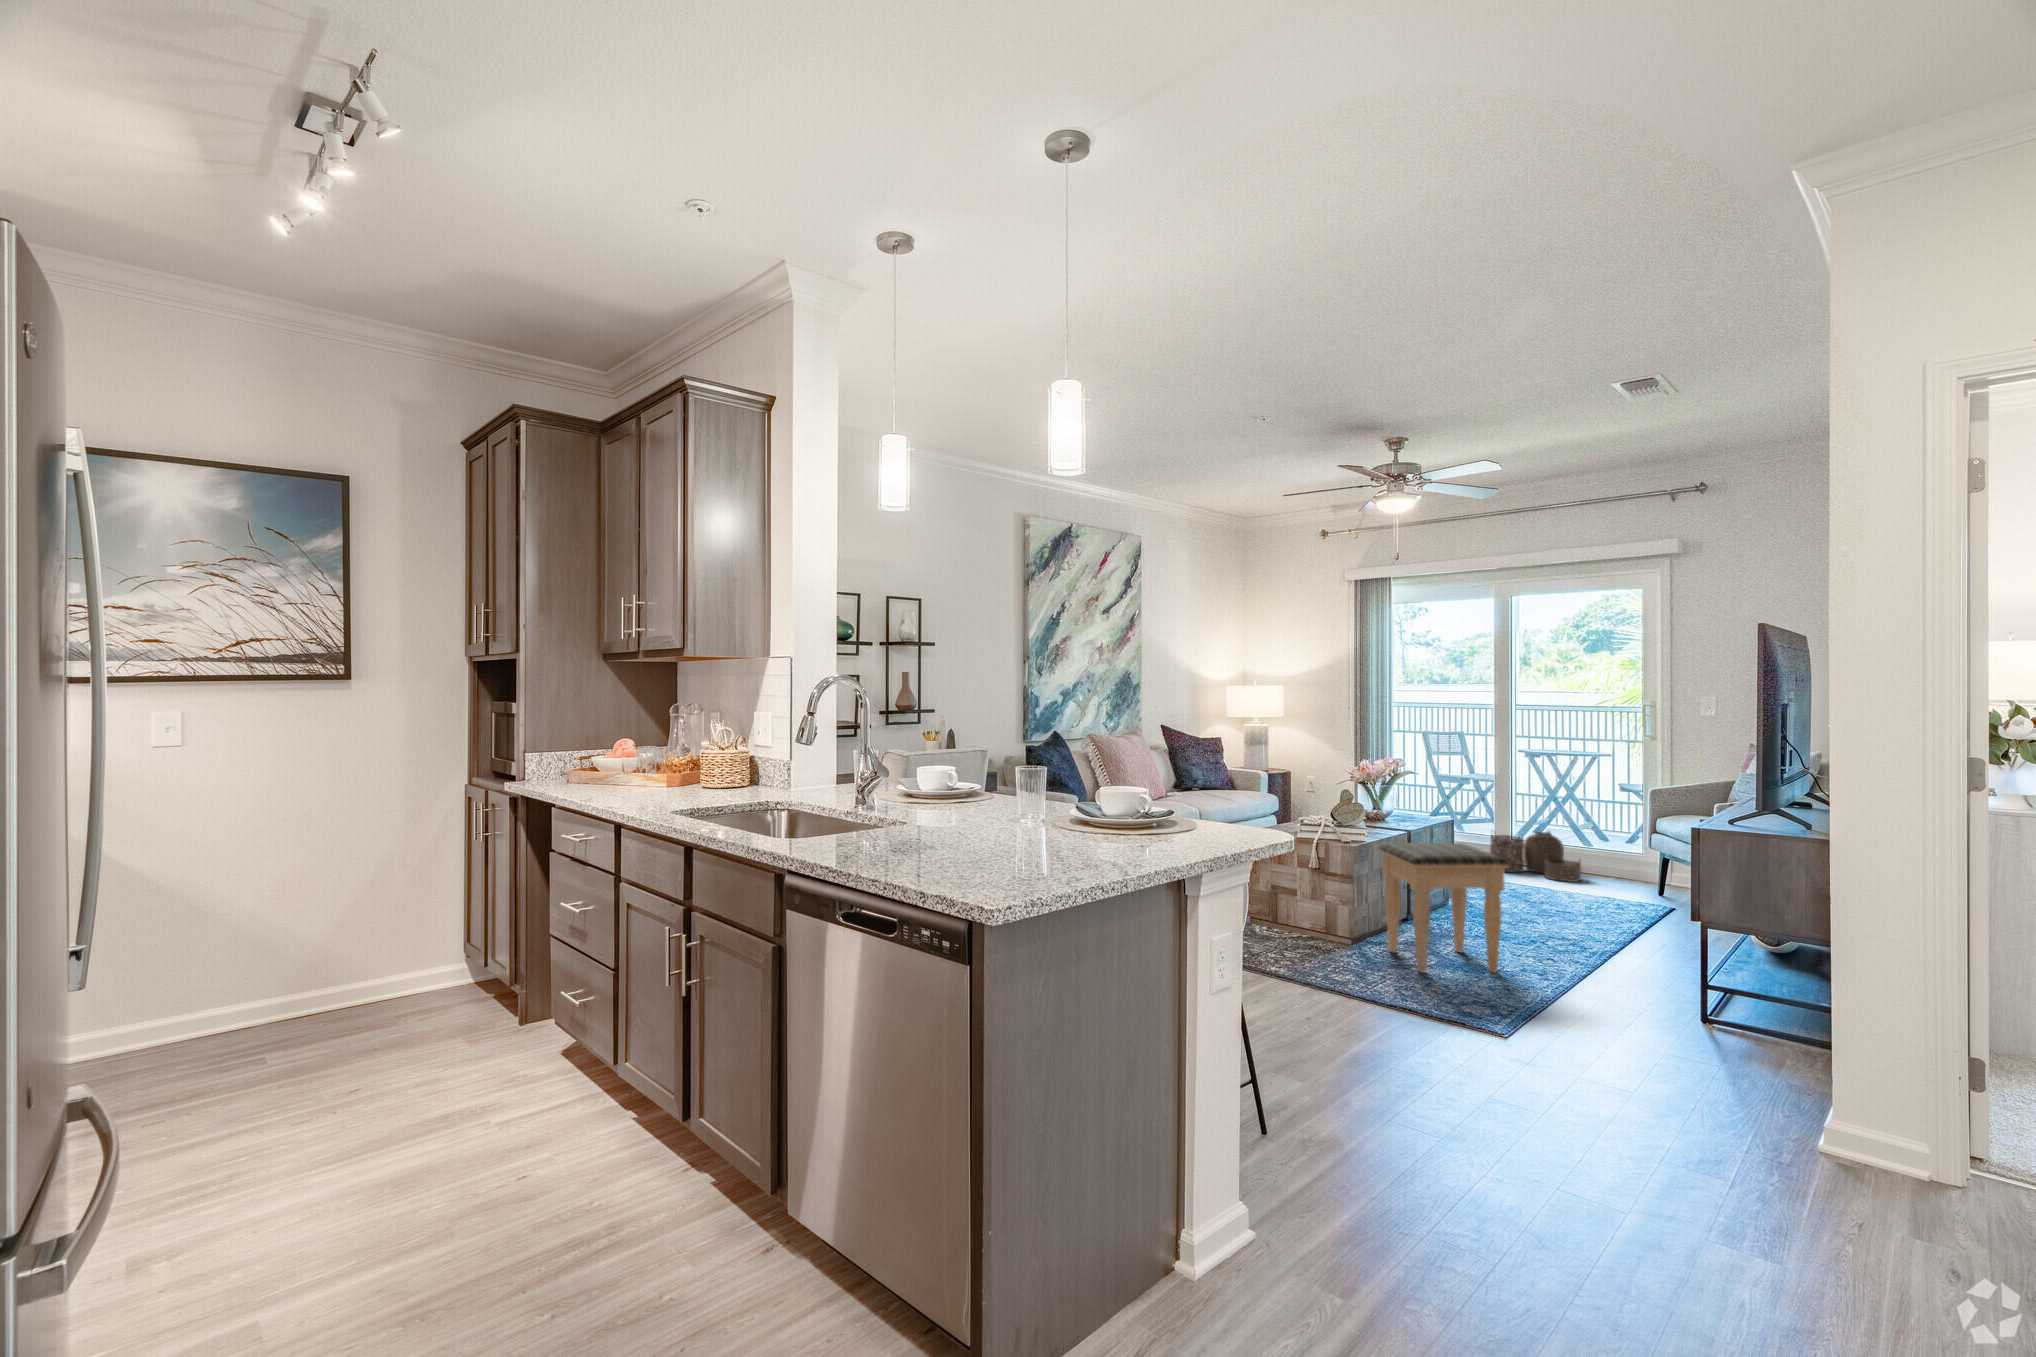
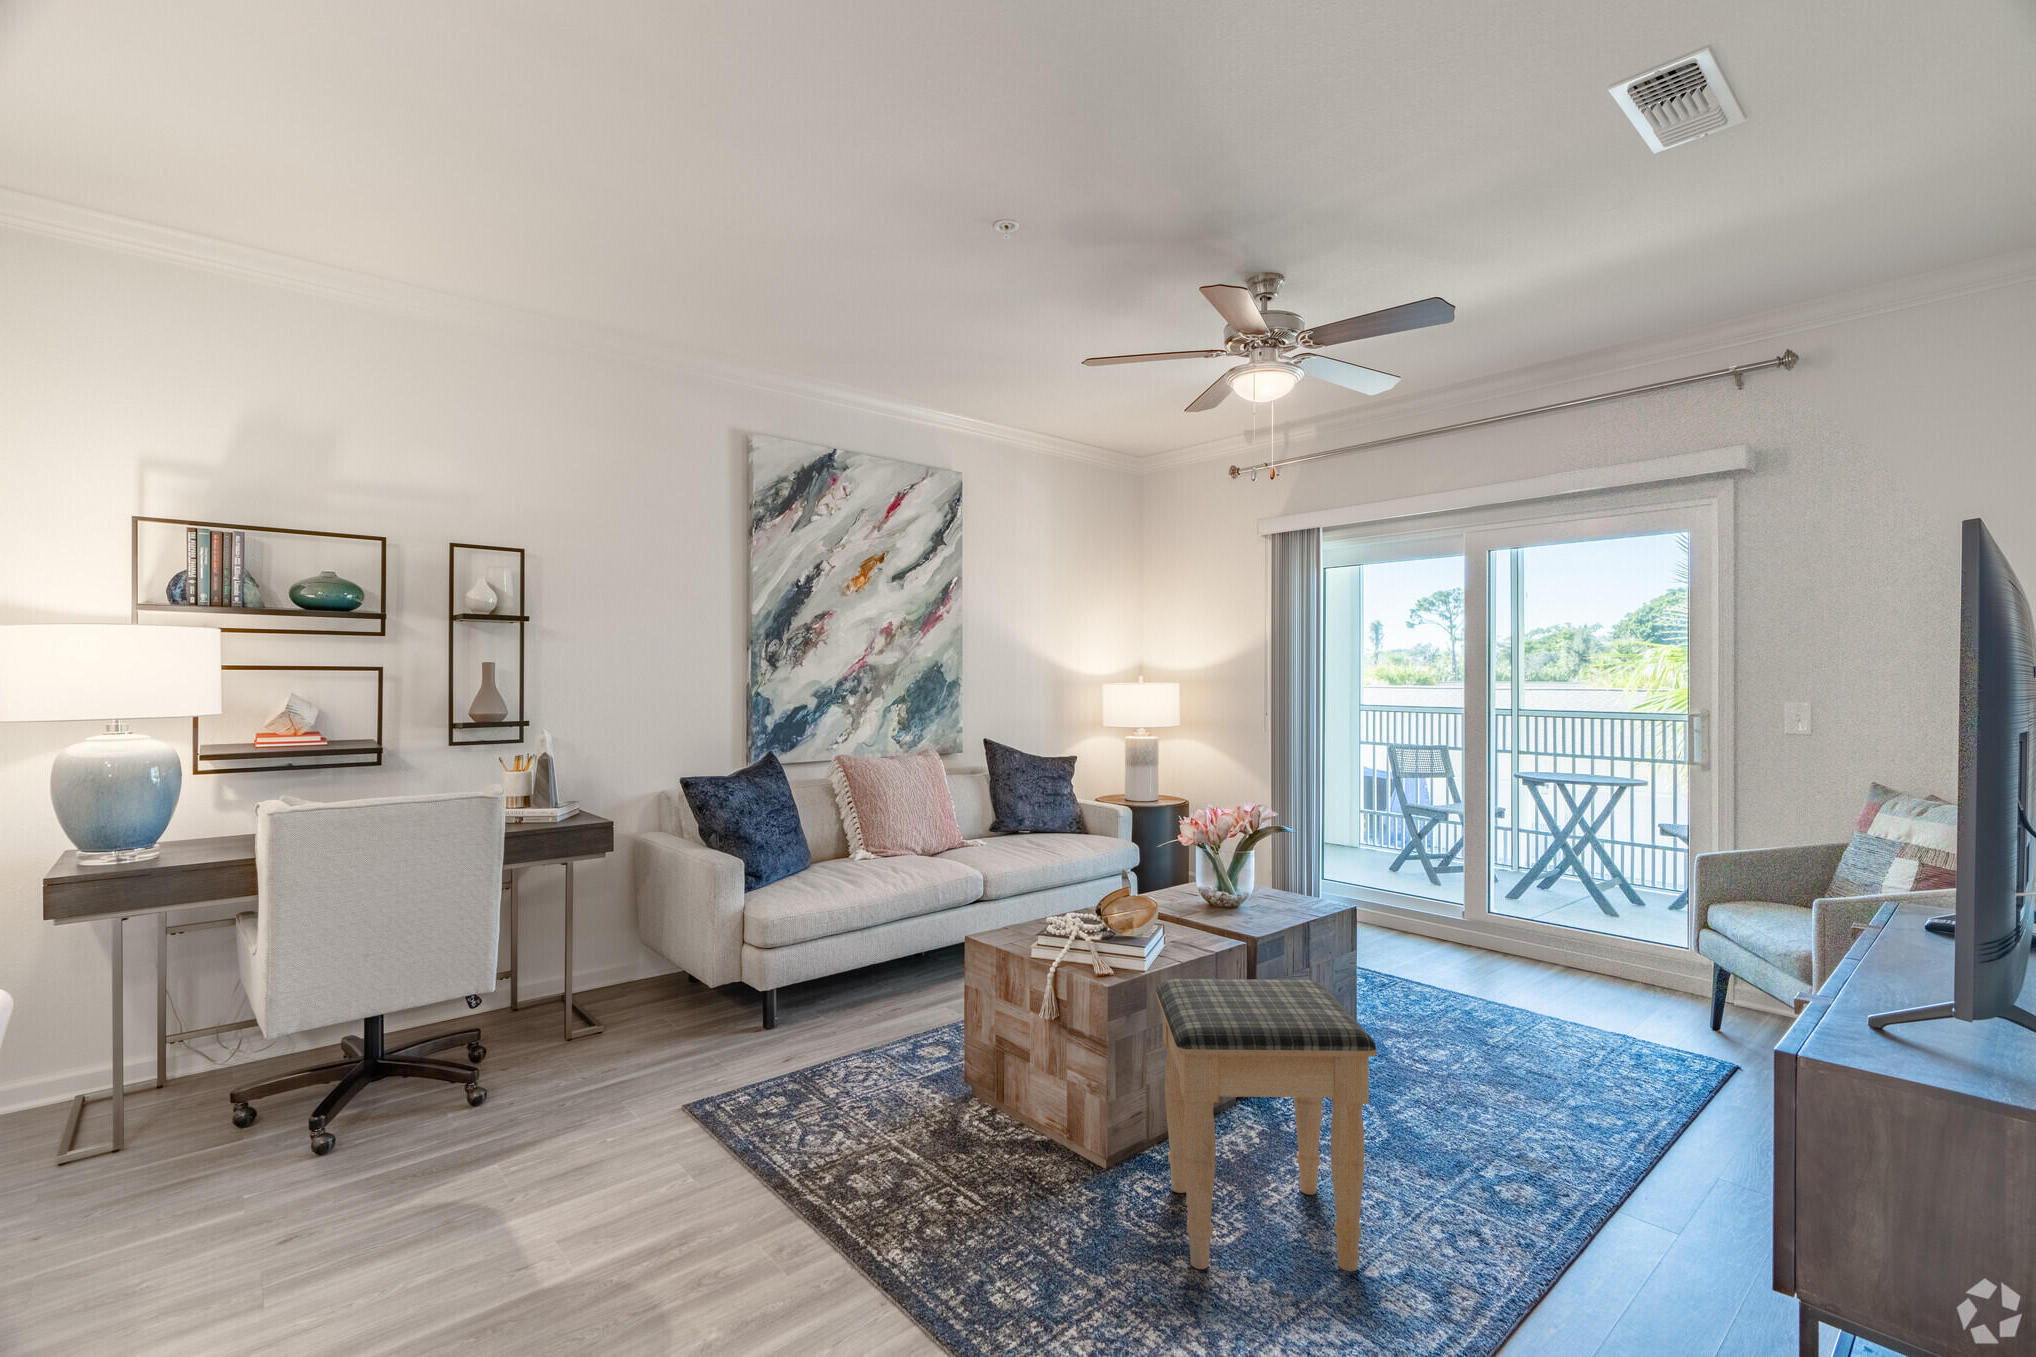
woven basket: present [1490,832,1581,882] -> none [1451,899,1590,994]

